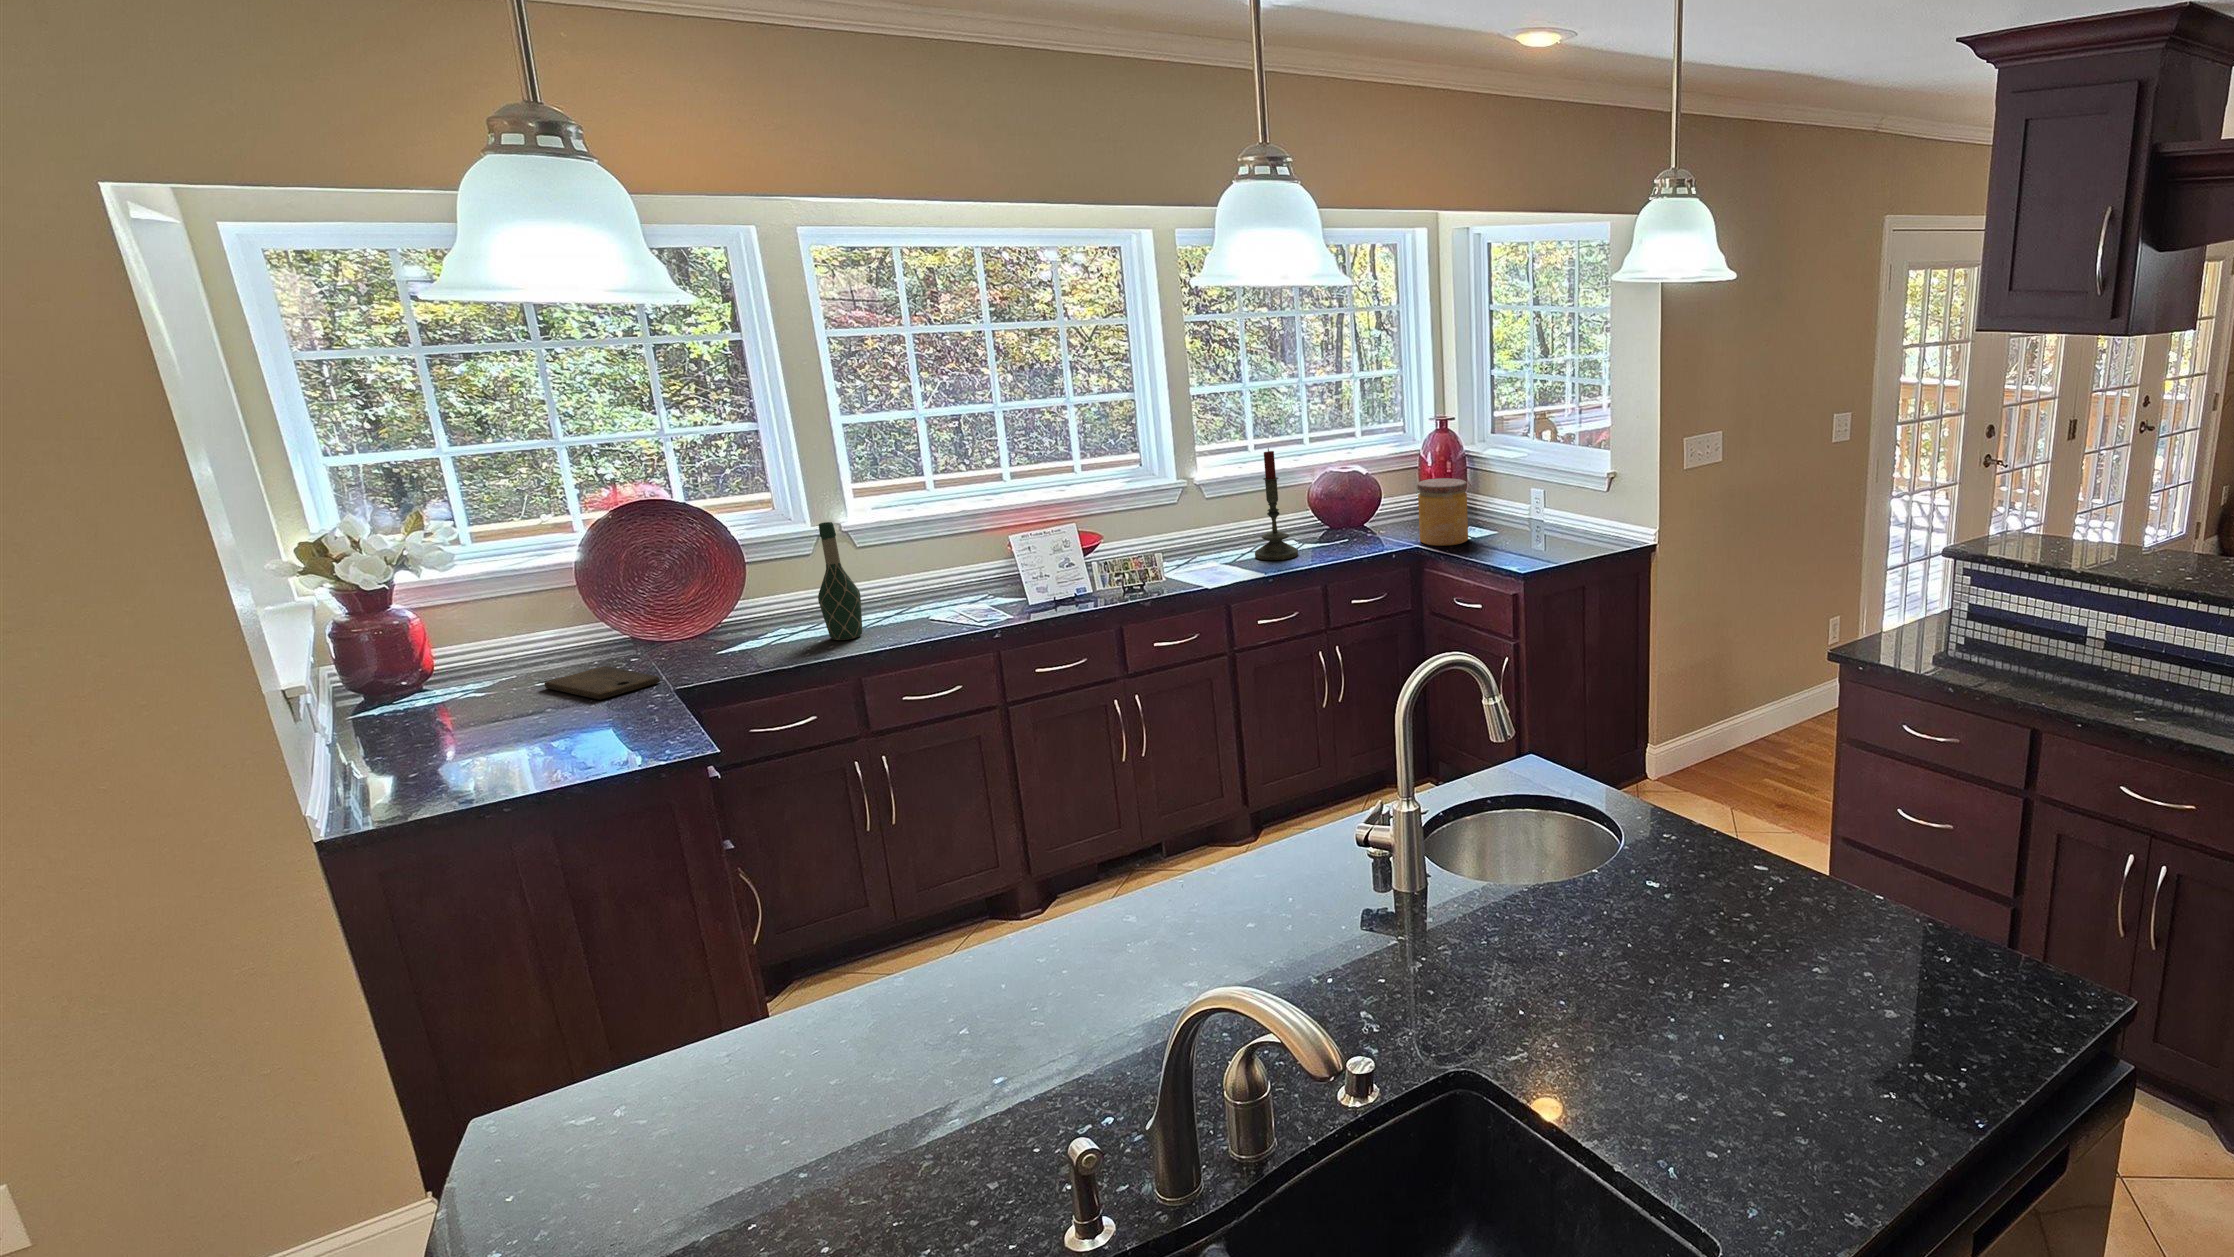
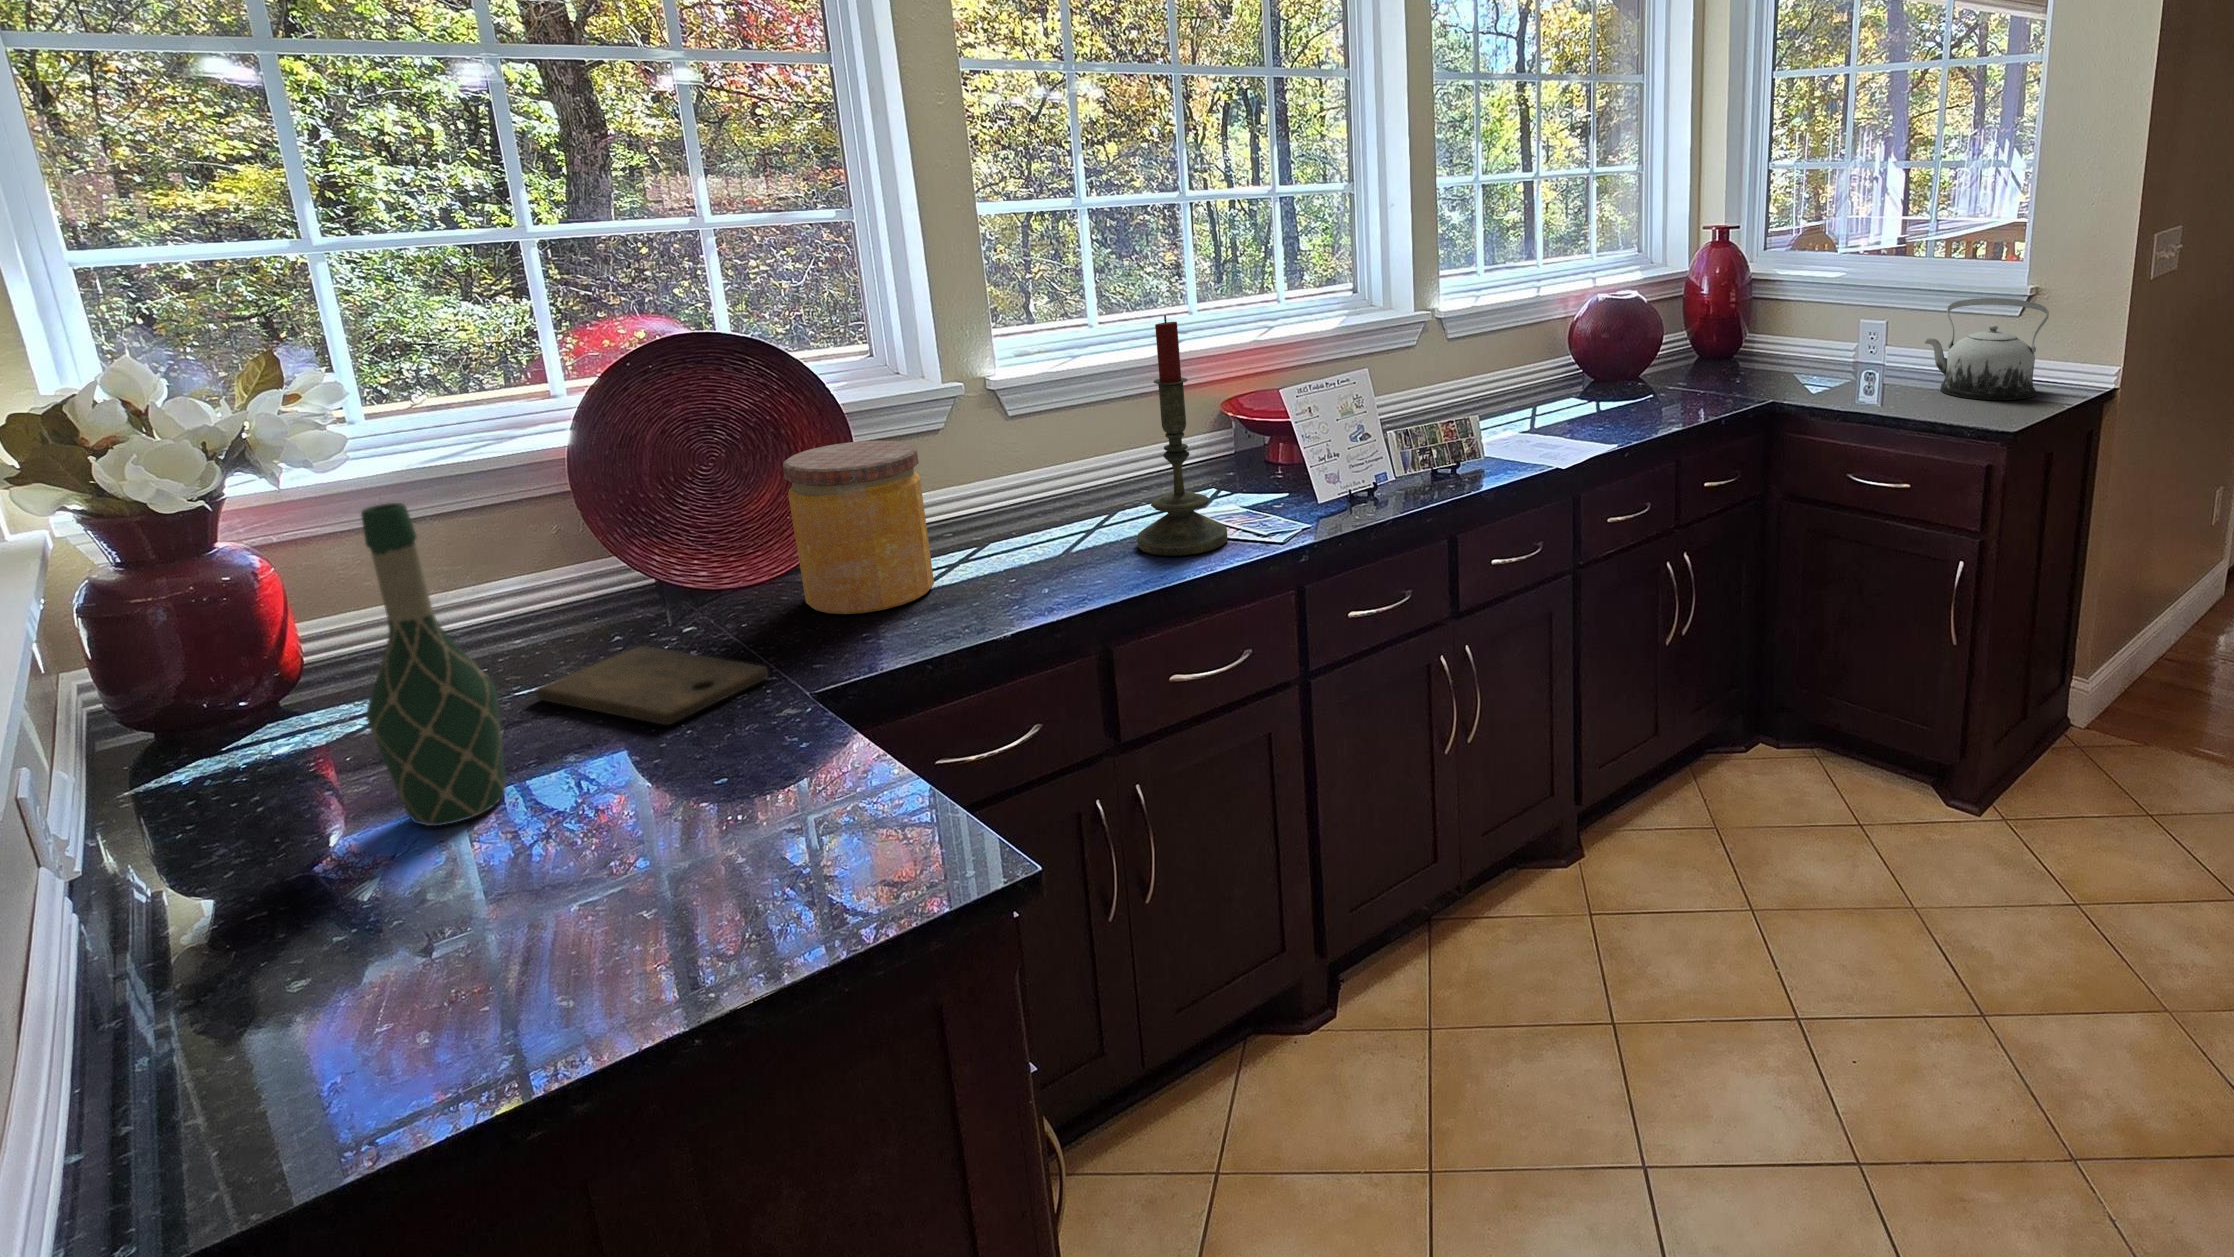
candle: present [1255,448,1298,560] -> present [1137,315,1228,556]
jar: present [1417,478,1468,546] -> present [783,441,934,614]
teapot: none [1533,479,1606,550] -> present [1925,298,2049,400]
wine bottle: present [818,522,862,640] -> present [361,503,506,826]

